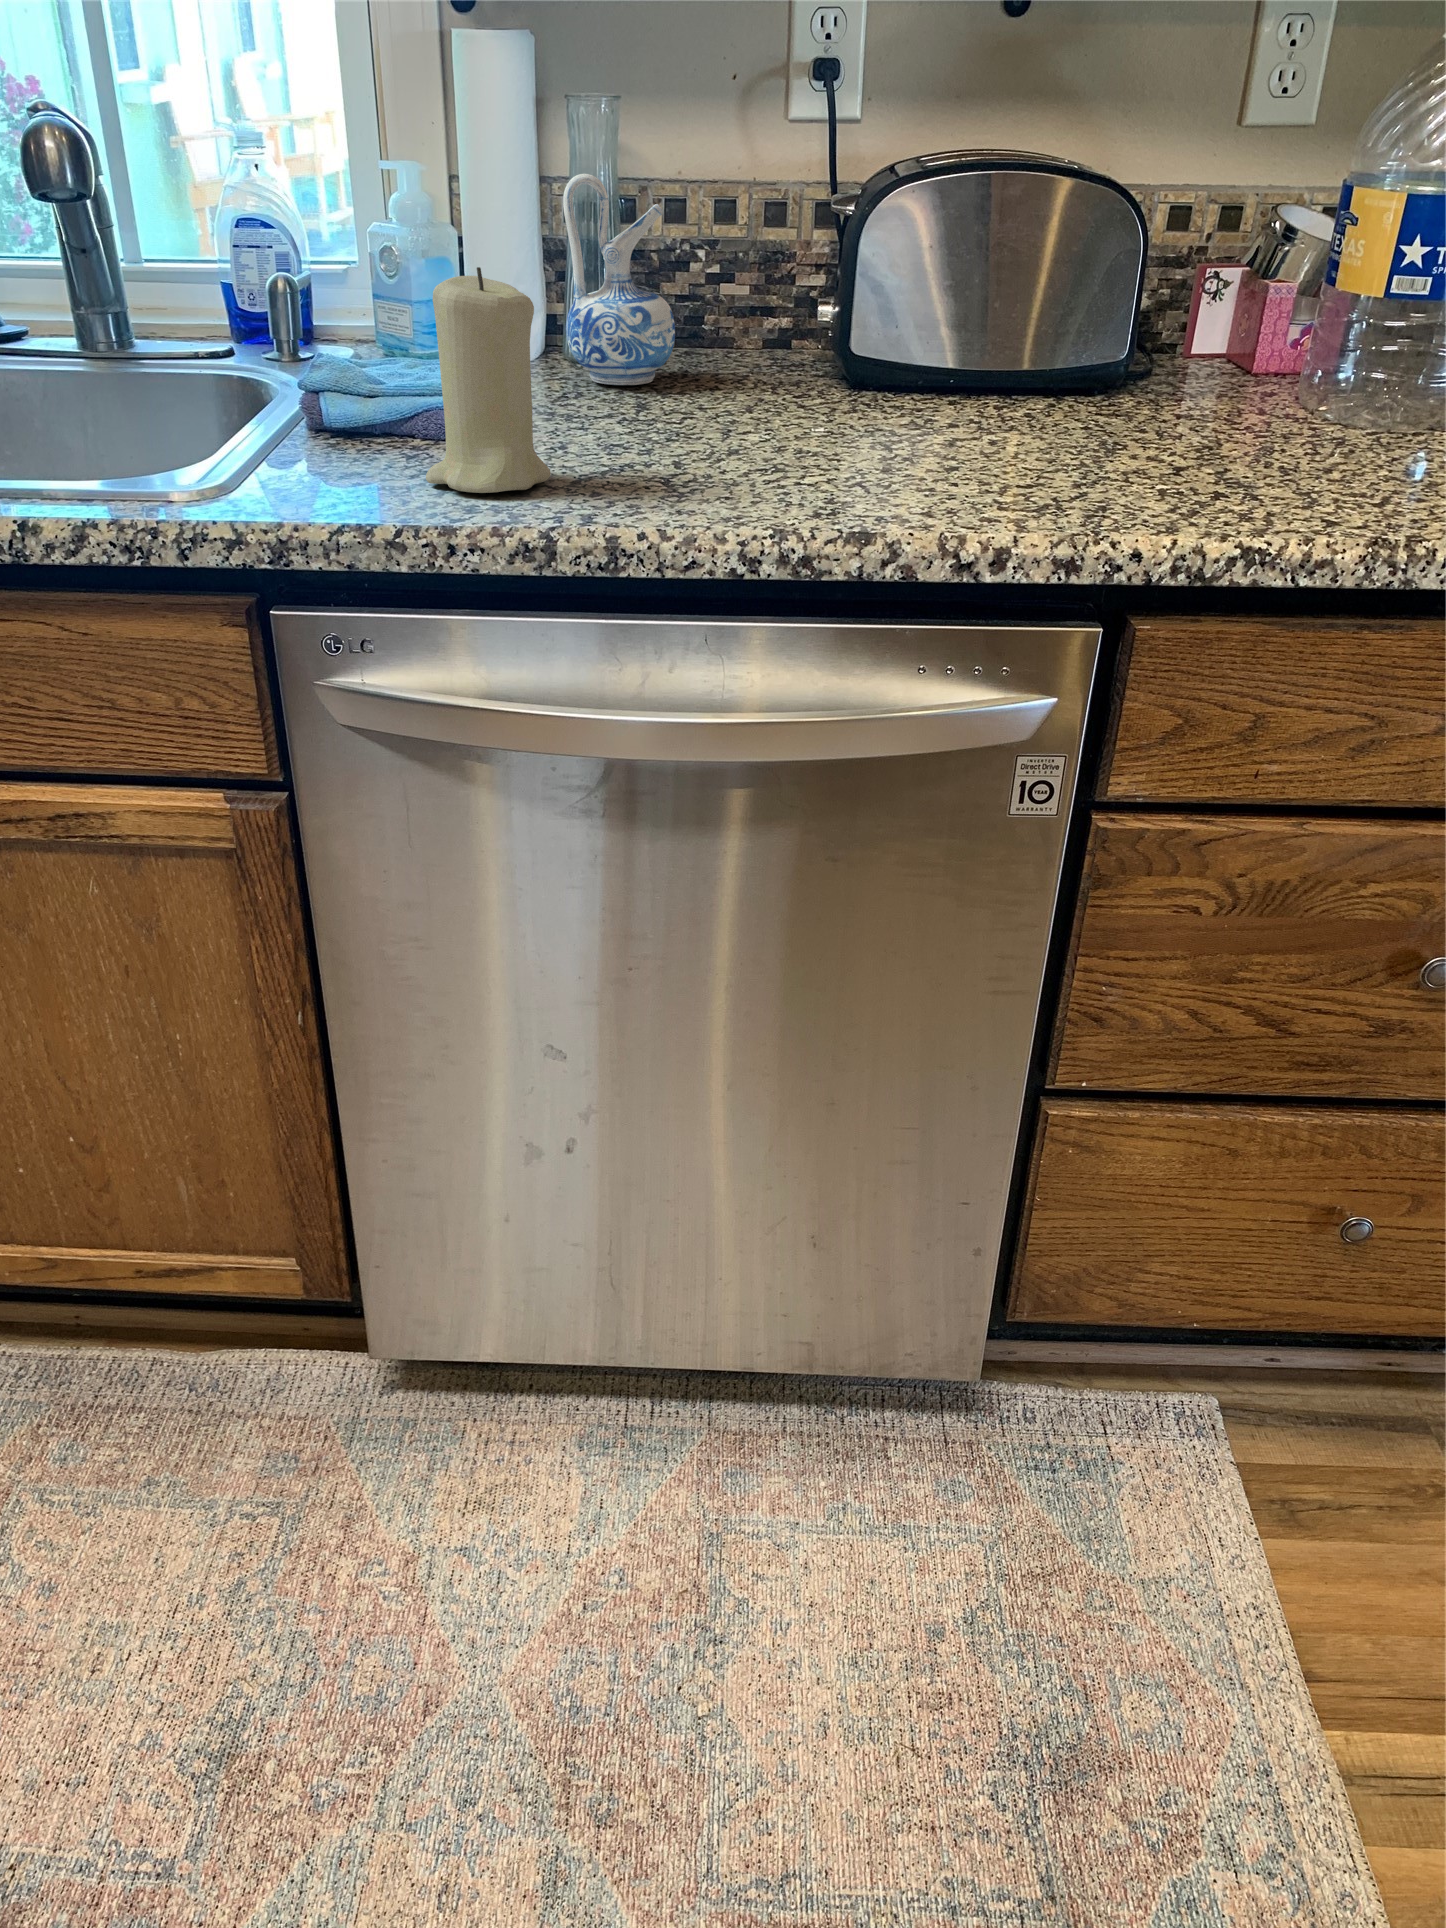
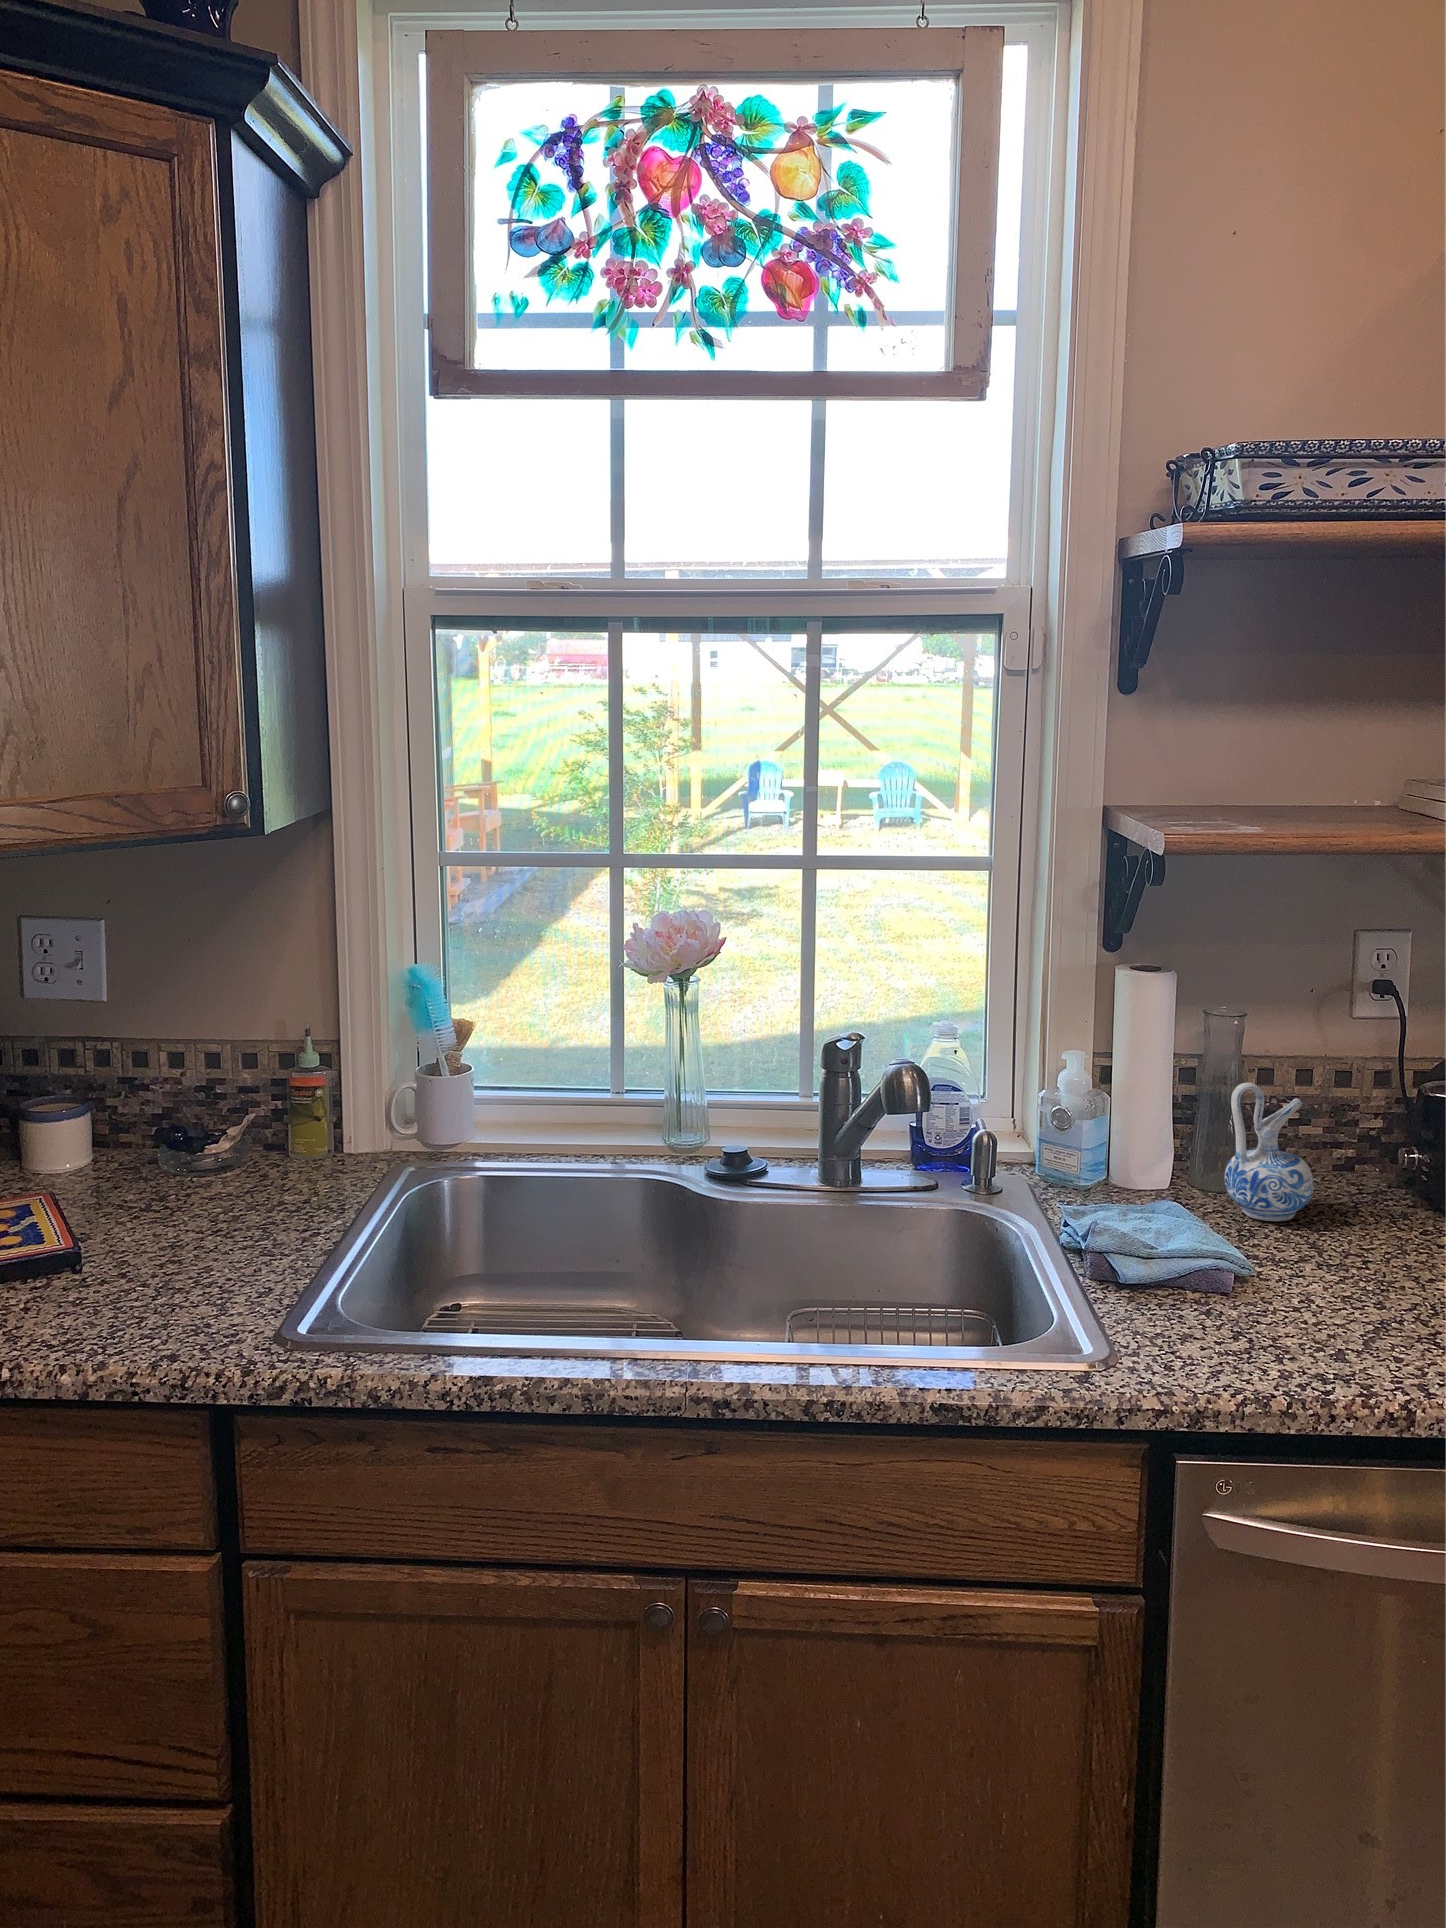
candle: present [426,267,551,493] -> none [1255,1208,1349,1362]

